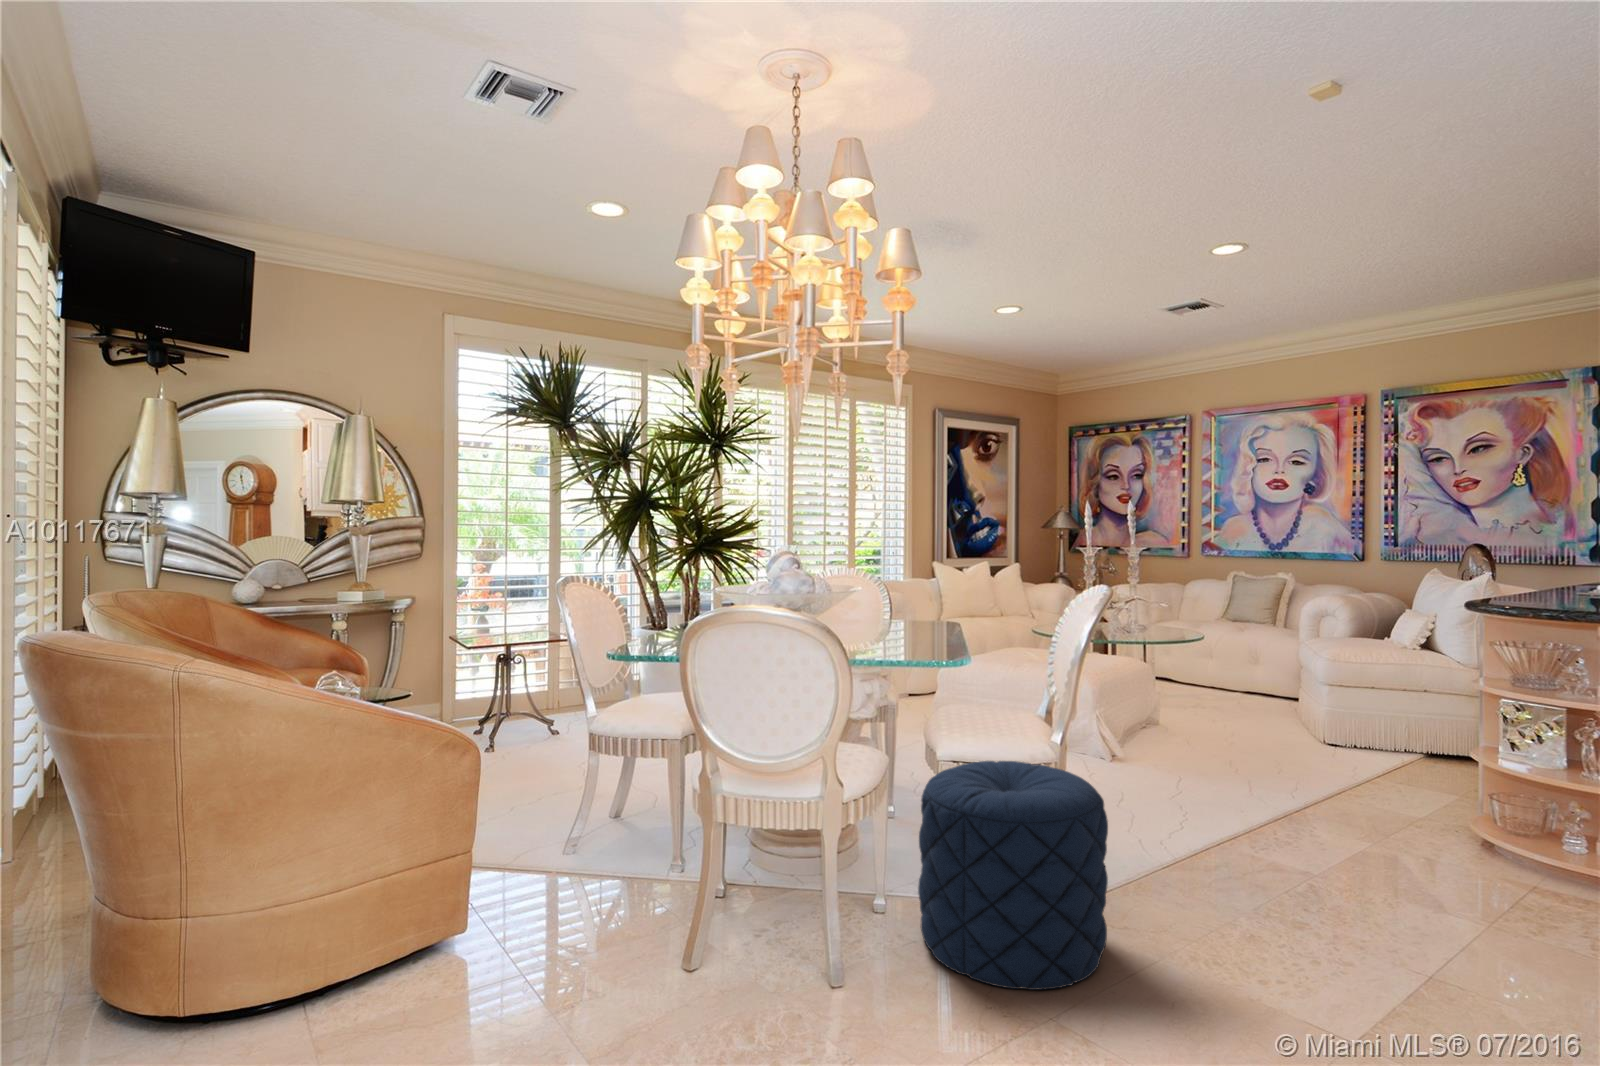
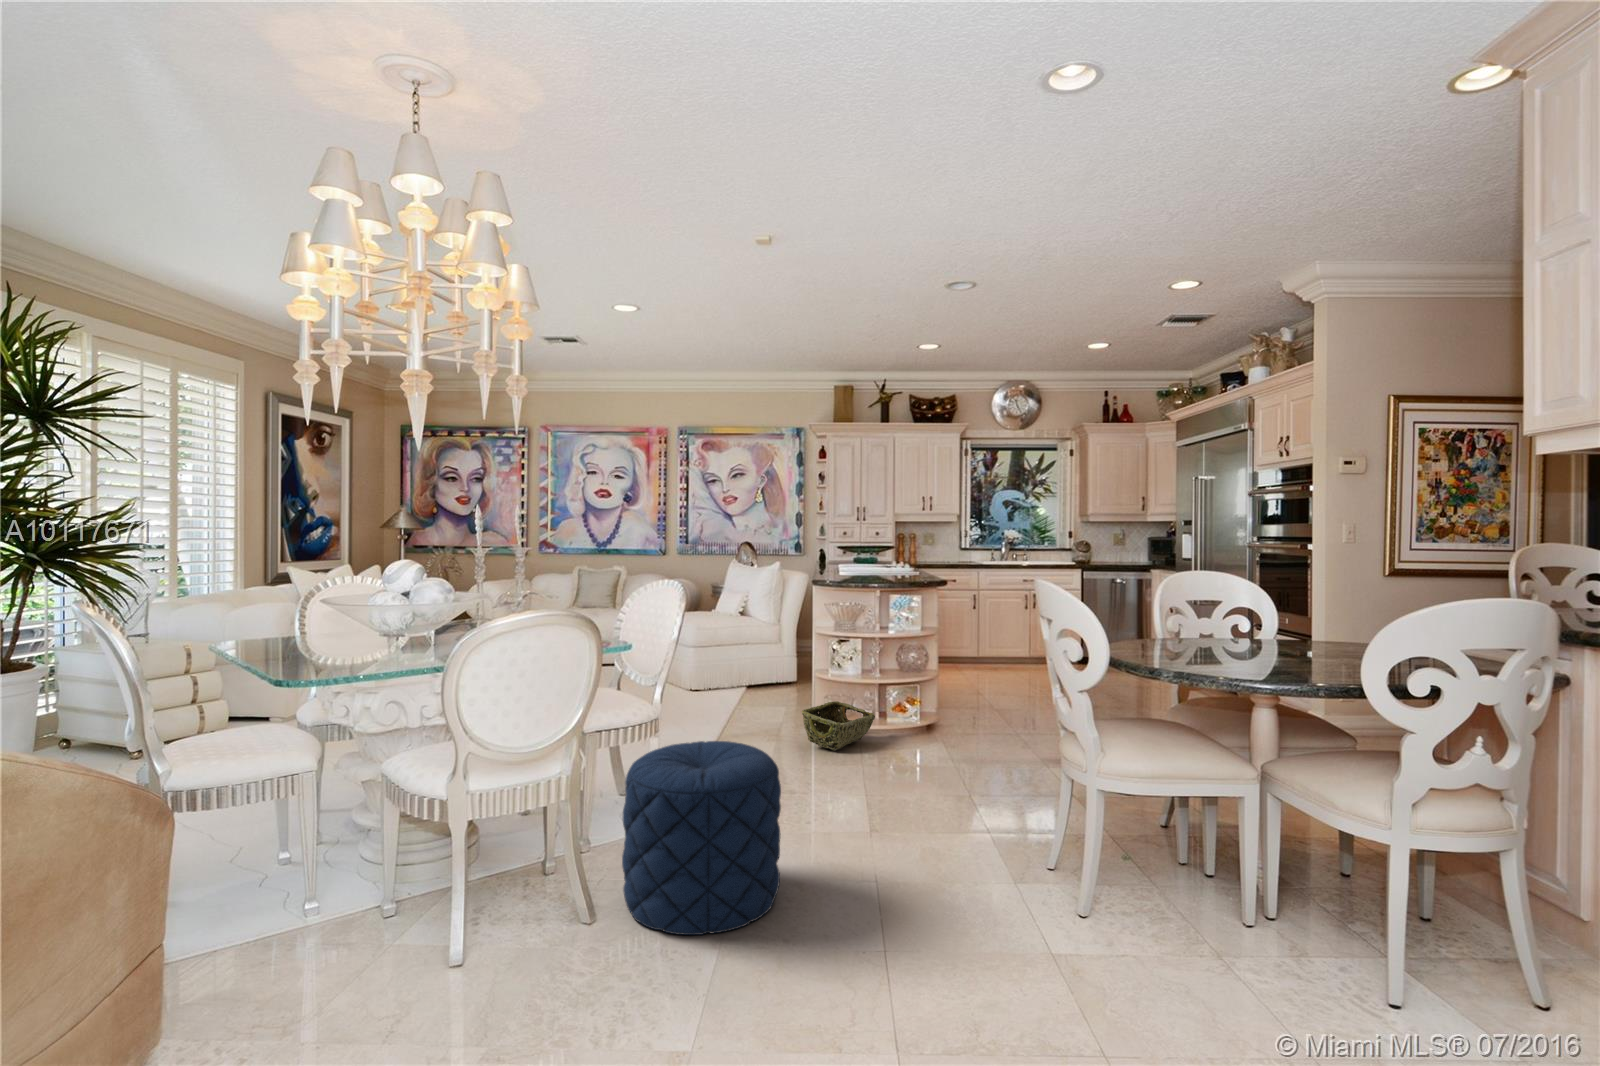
woven basket: none [1402,787,1566,861] -> present [802,701,875,751]

